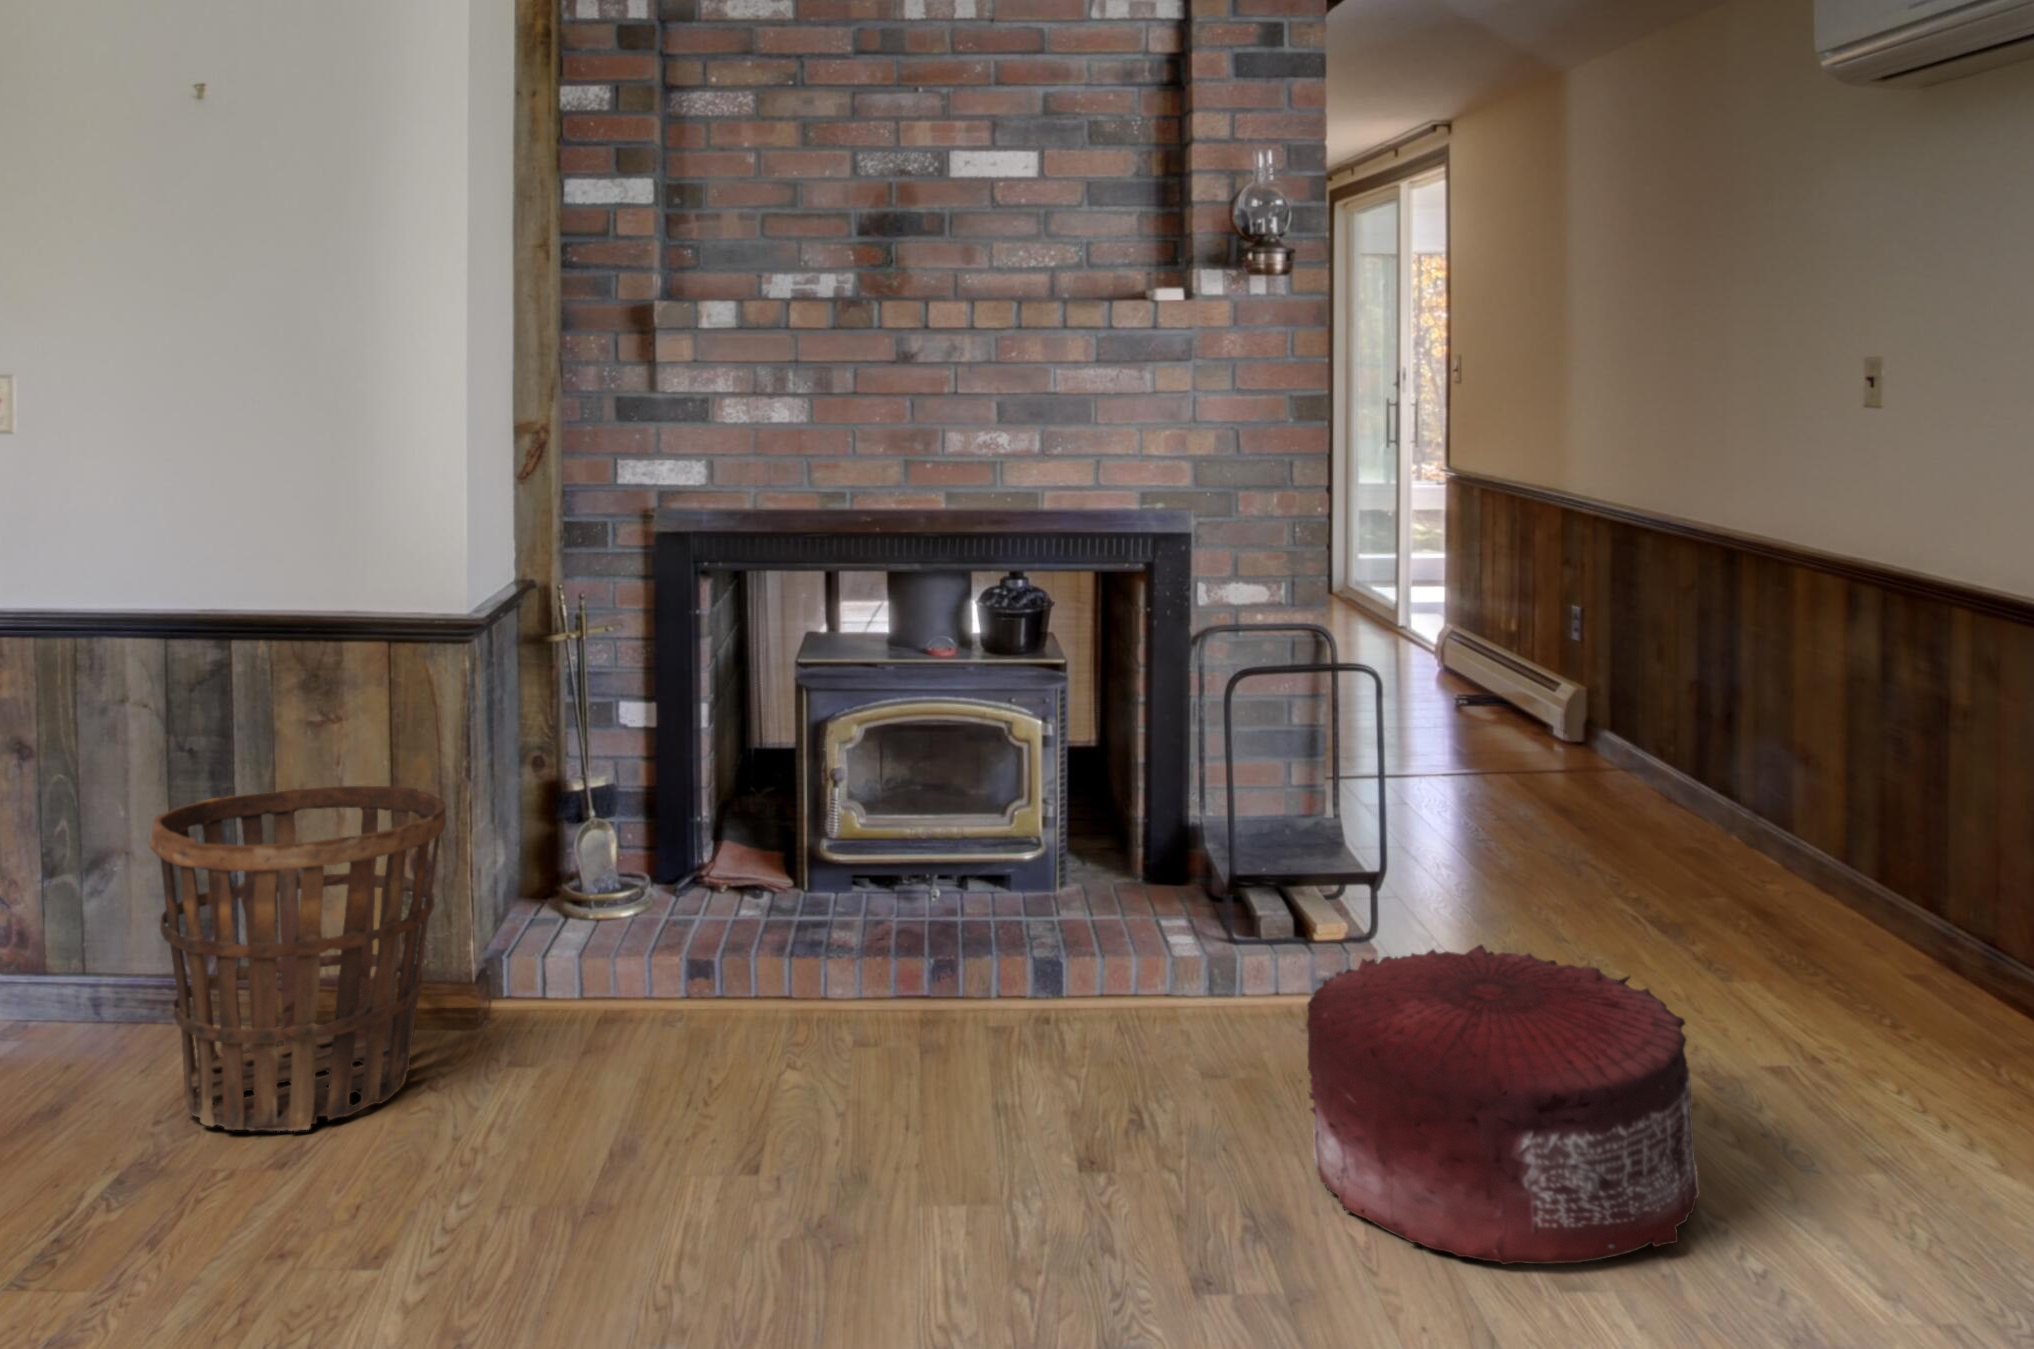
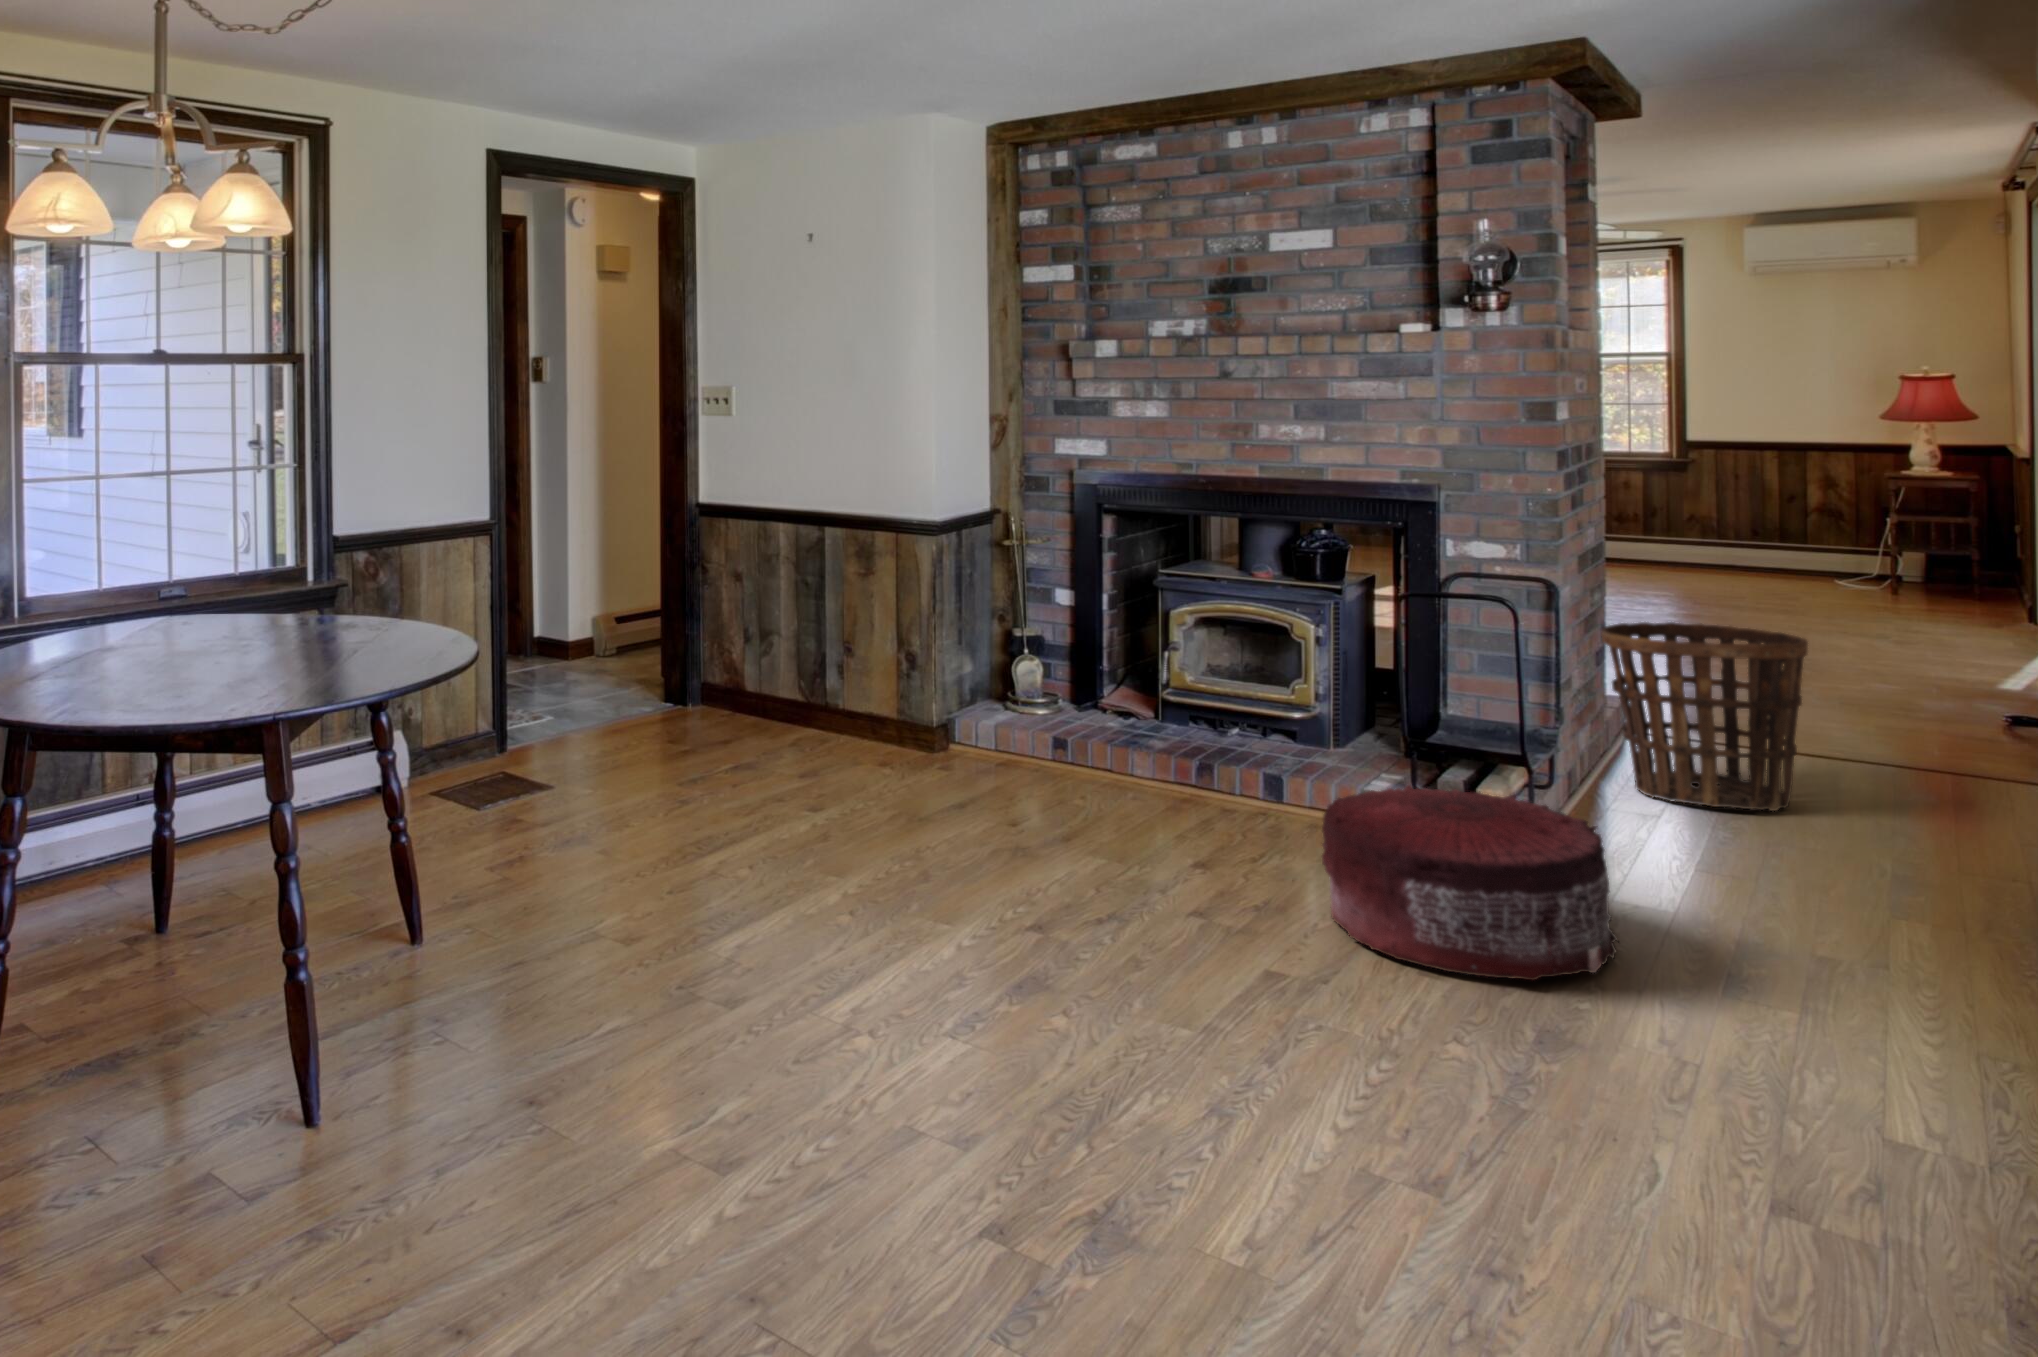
basket: present [149,786,446,1131] -> present [1602,622,1808,811]

